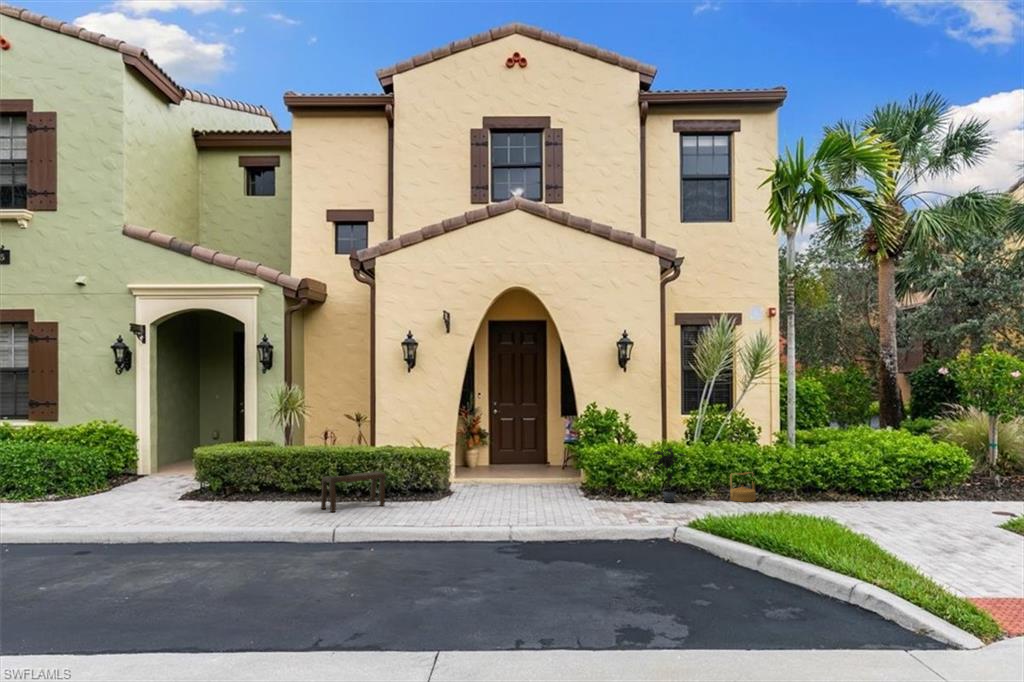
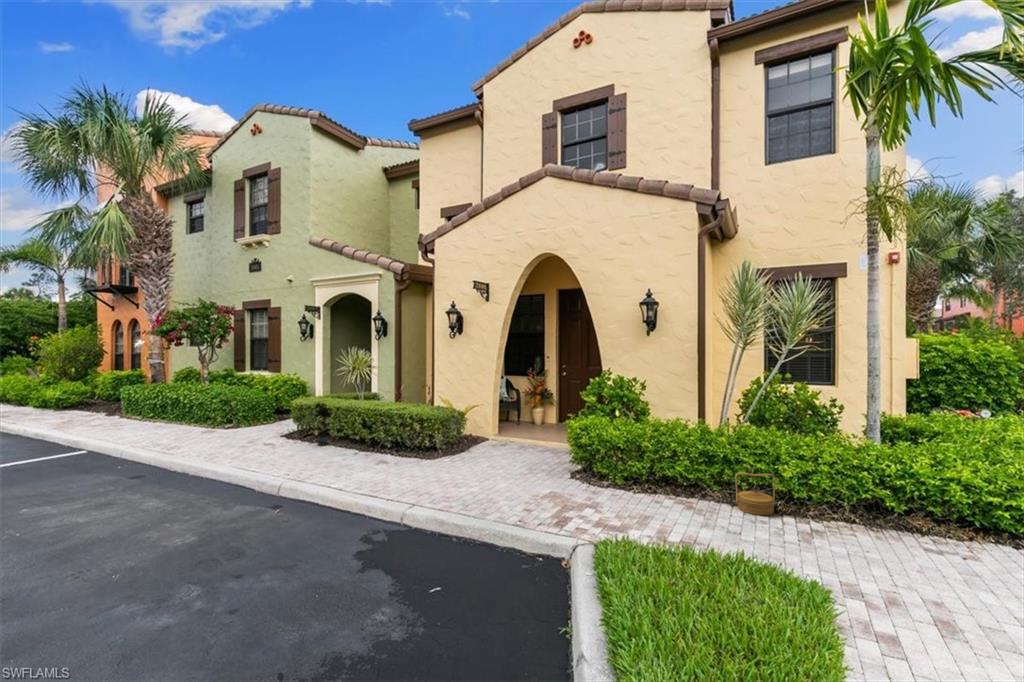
potted plant: present [651,448,686,502] -> present [314,403,331,445]
bench: present [321,471,386,512] -> none [340,425,396,459]

